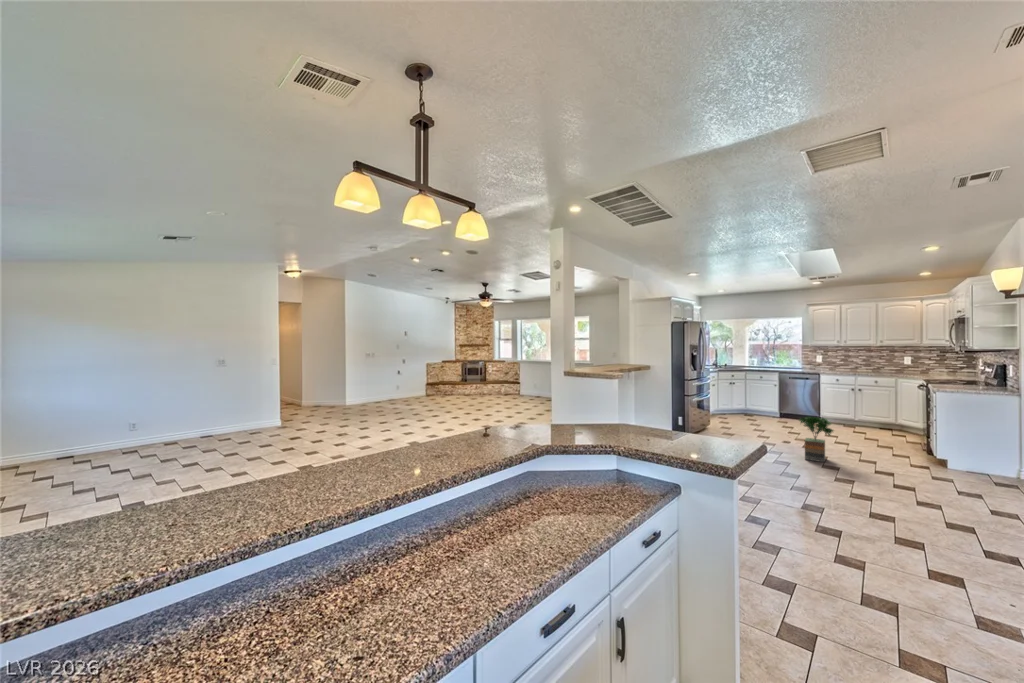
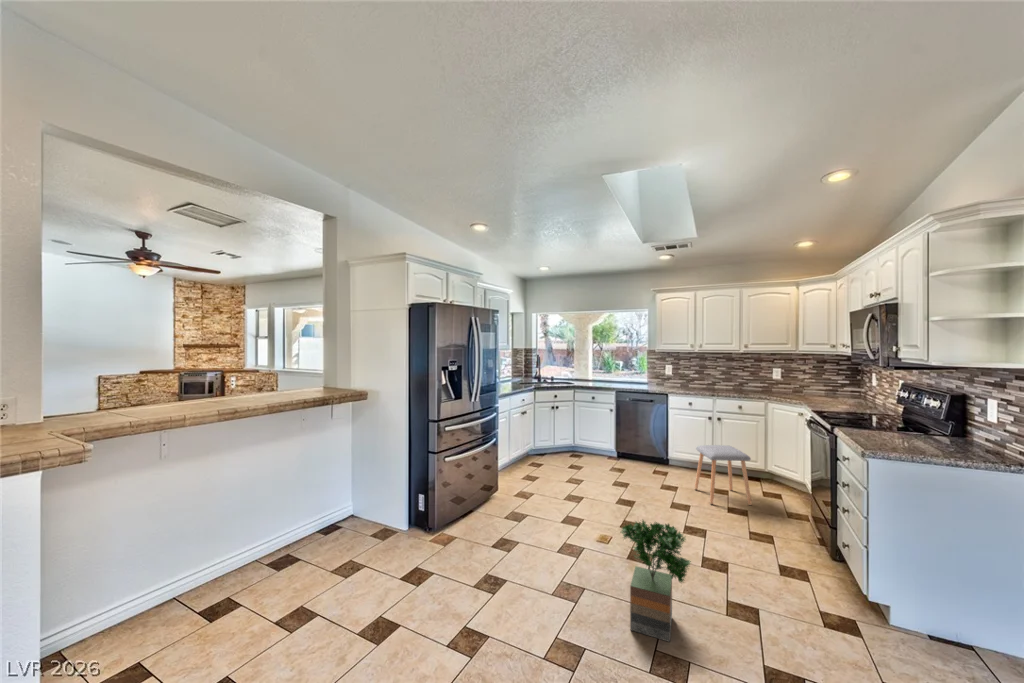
stool: none [840,403,880,437] -> present [695,445,752,505]

